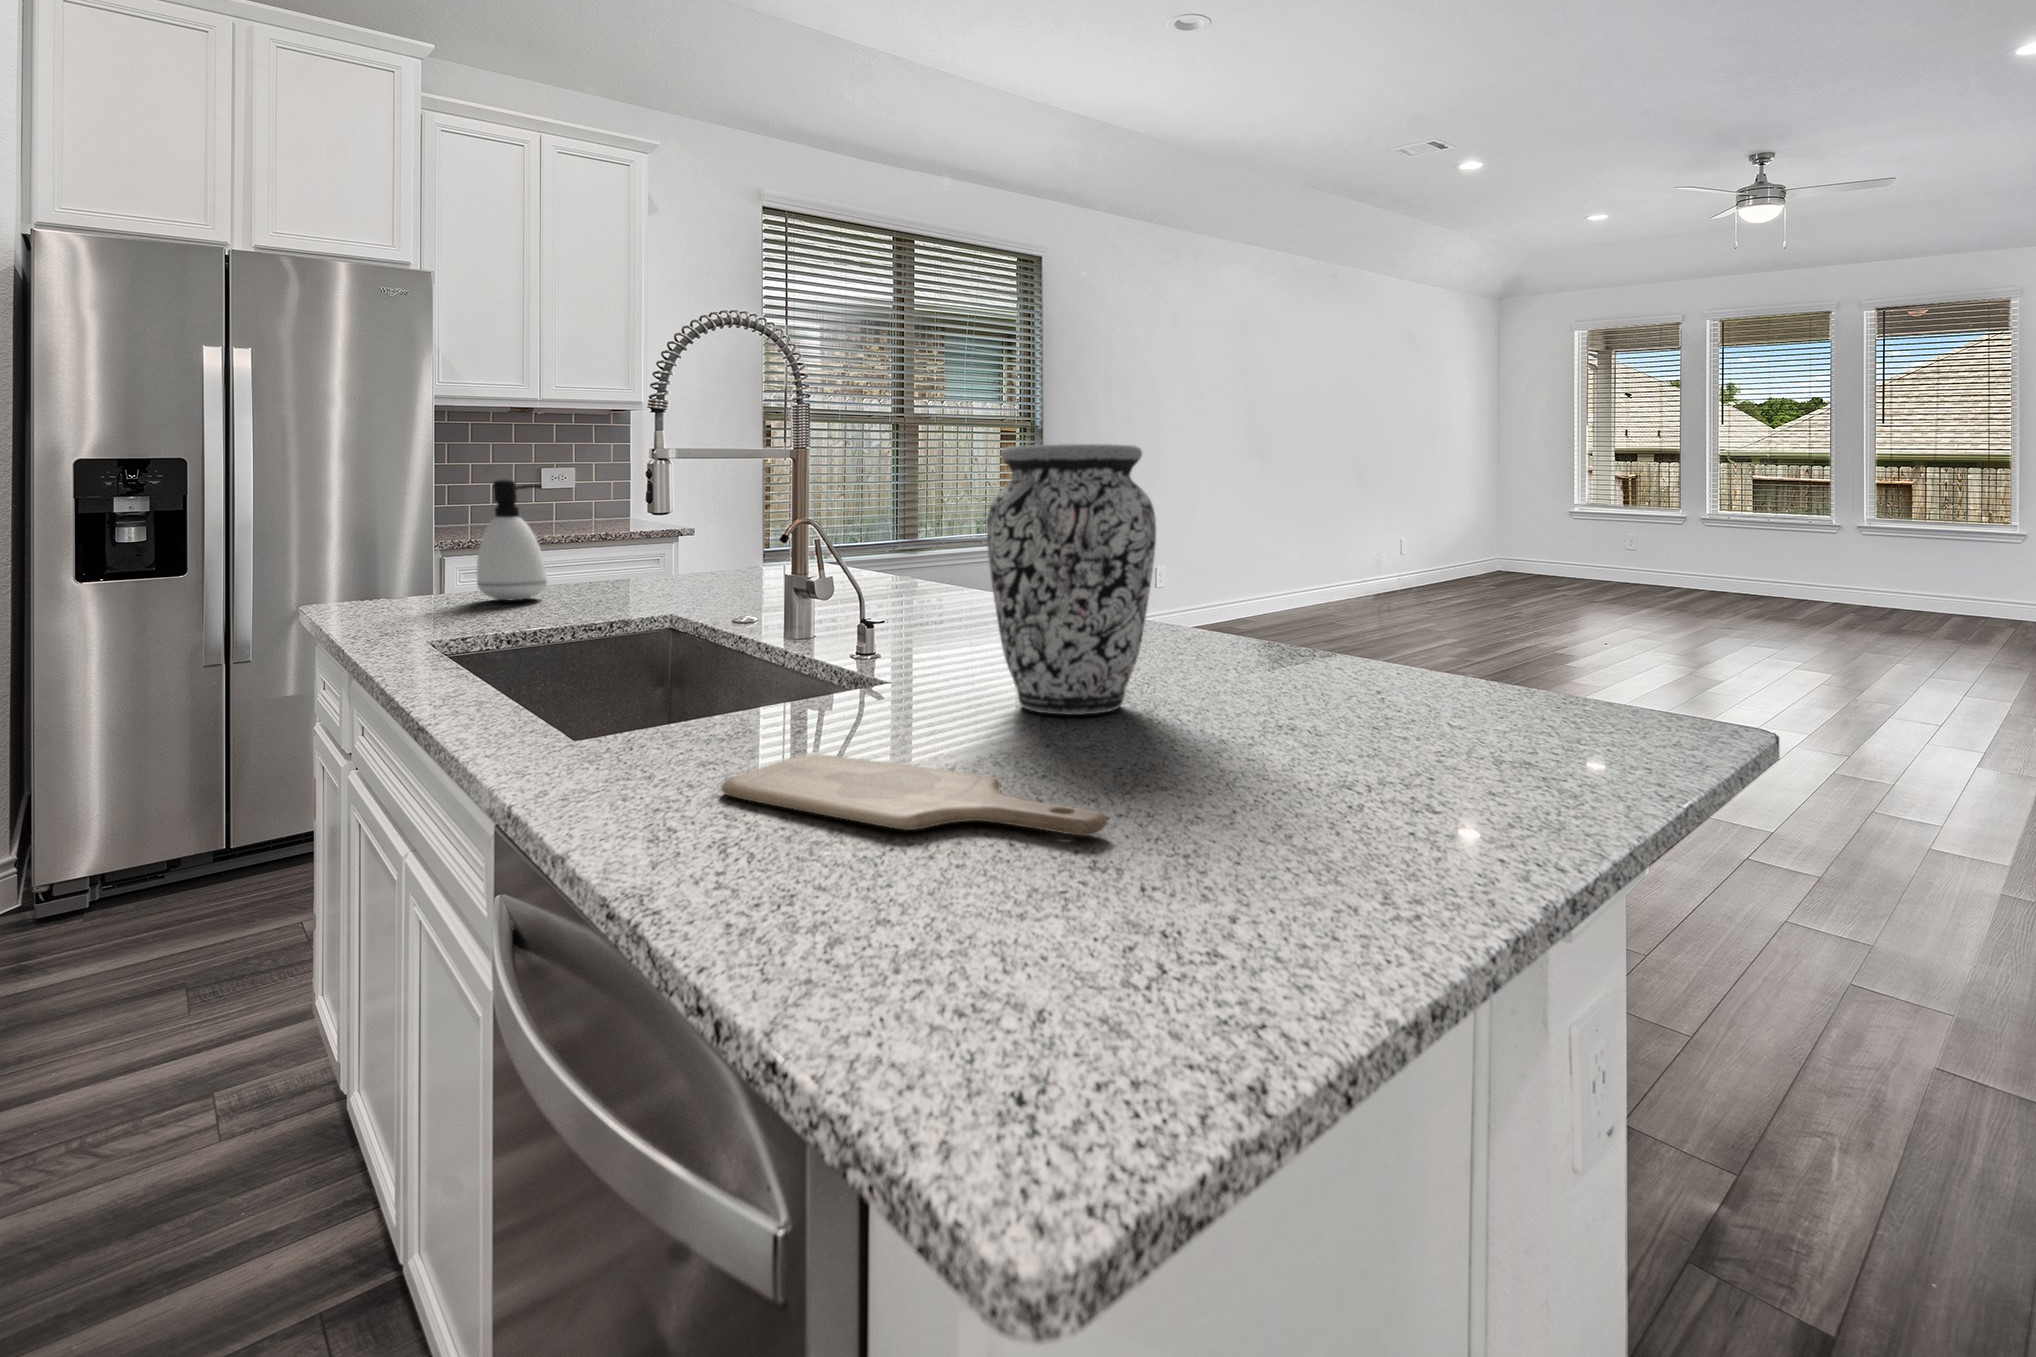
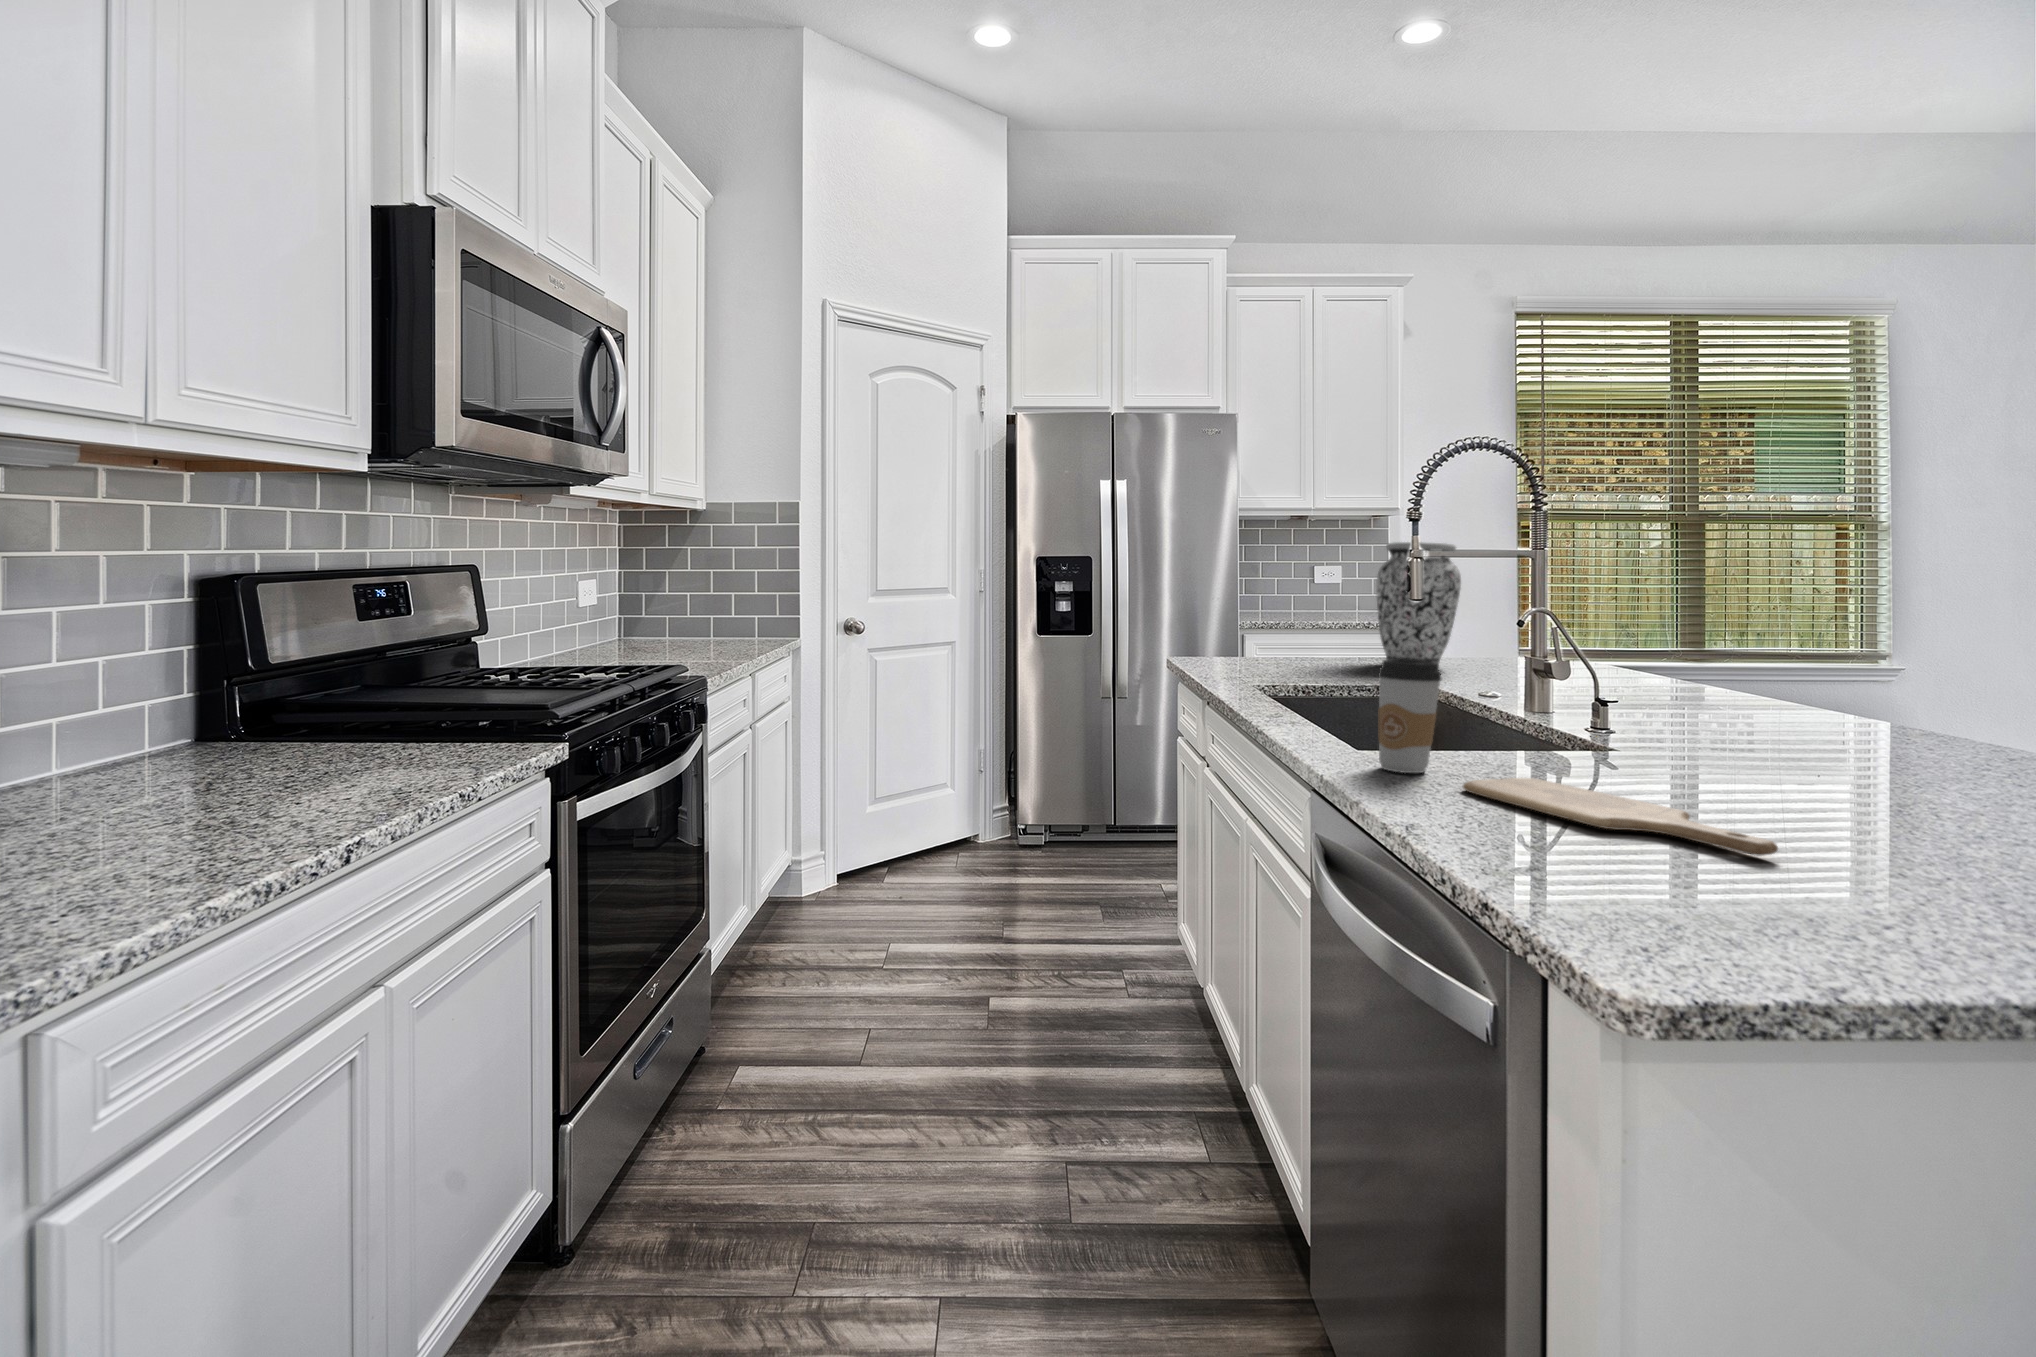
vase: present [987,444,1156,715] -> present [1376,542,1461,663]
soap dispenser: present [477,480,547,600] -> none [1284,575,1339,664]
coffee cup: none [580,607,675,777] -> present [1378,660,1441,773]

